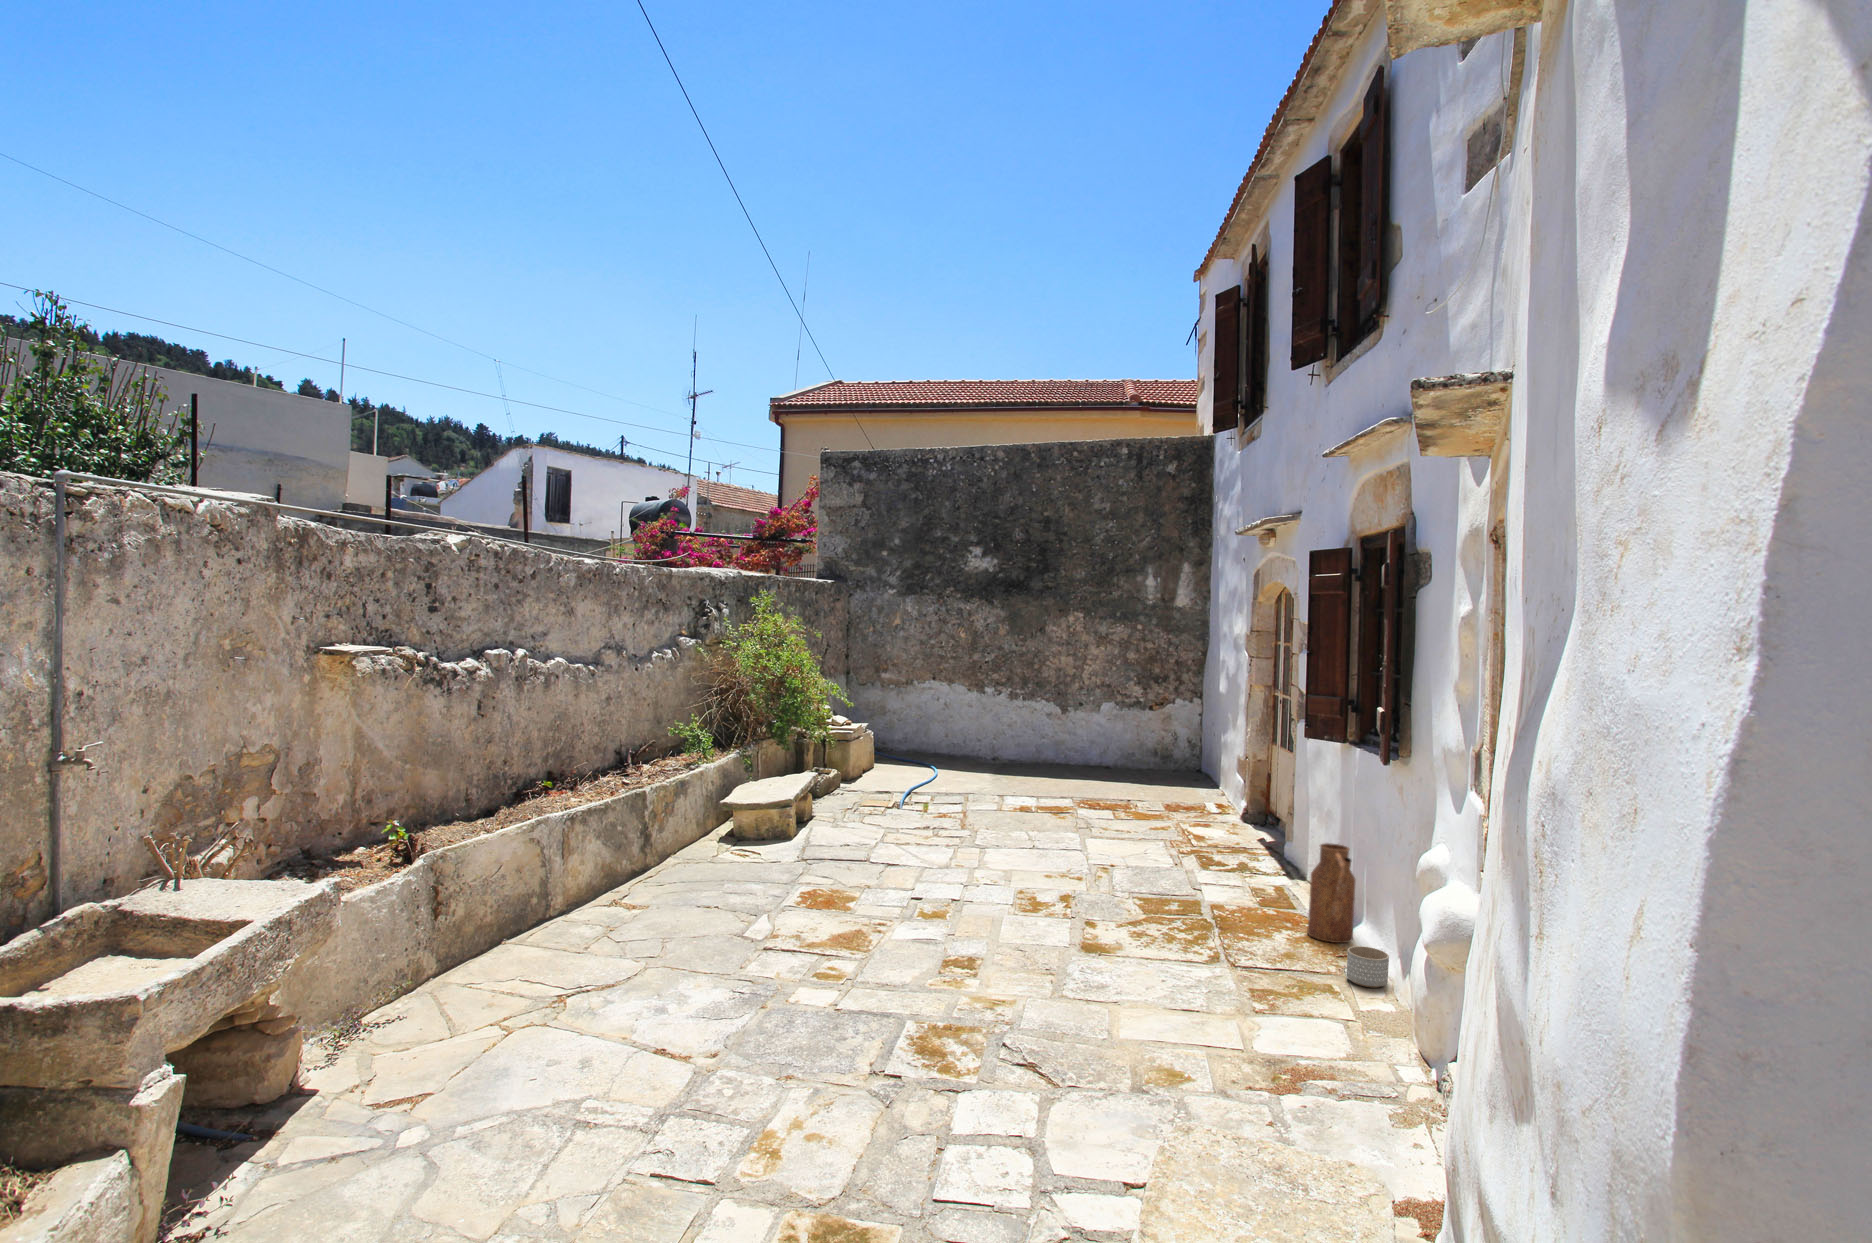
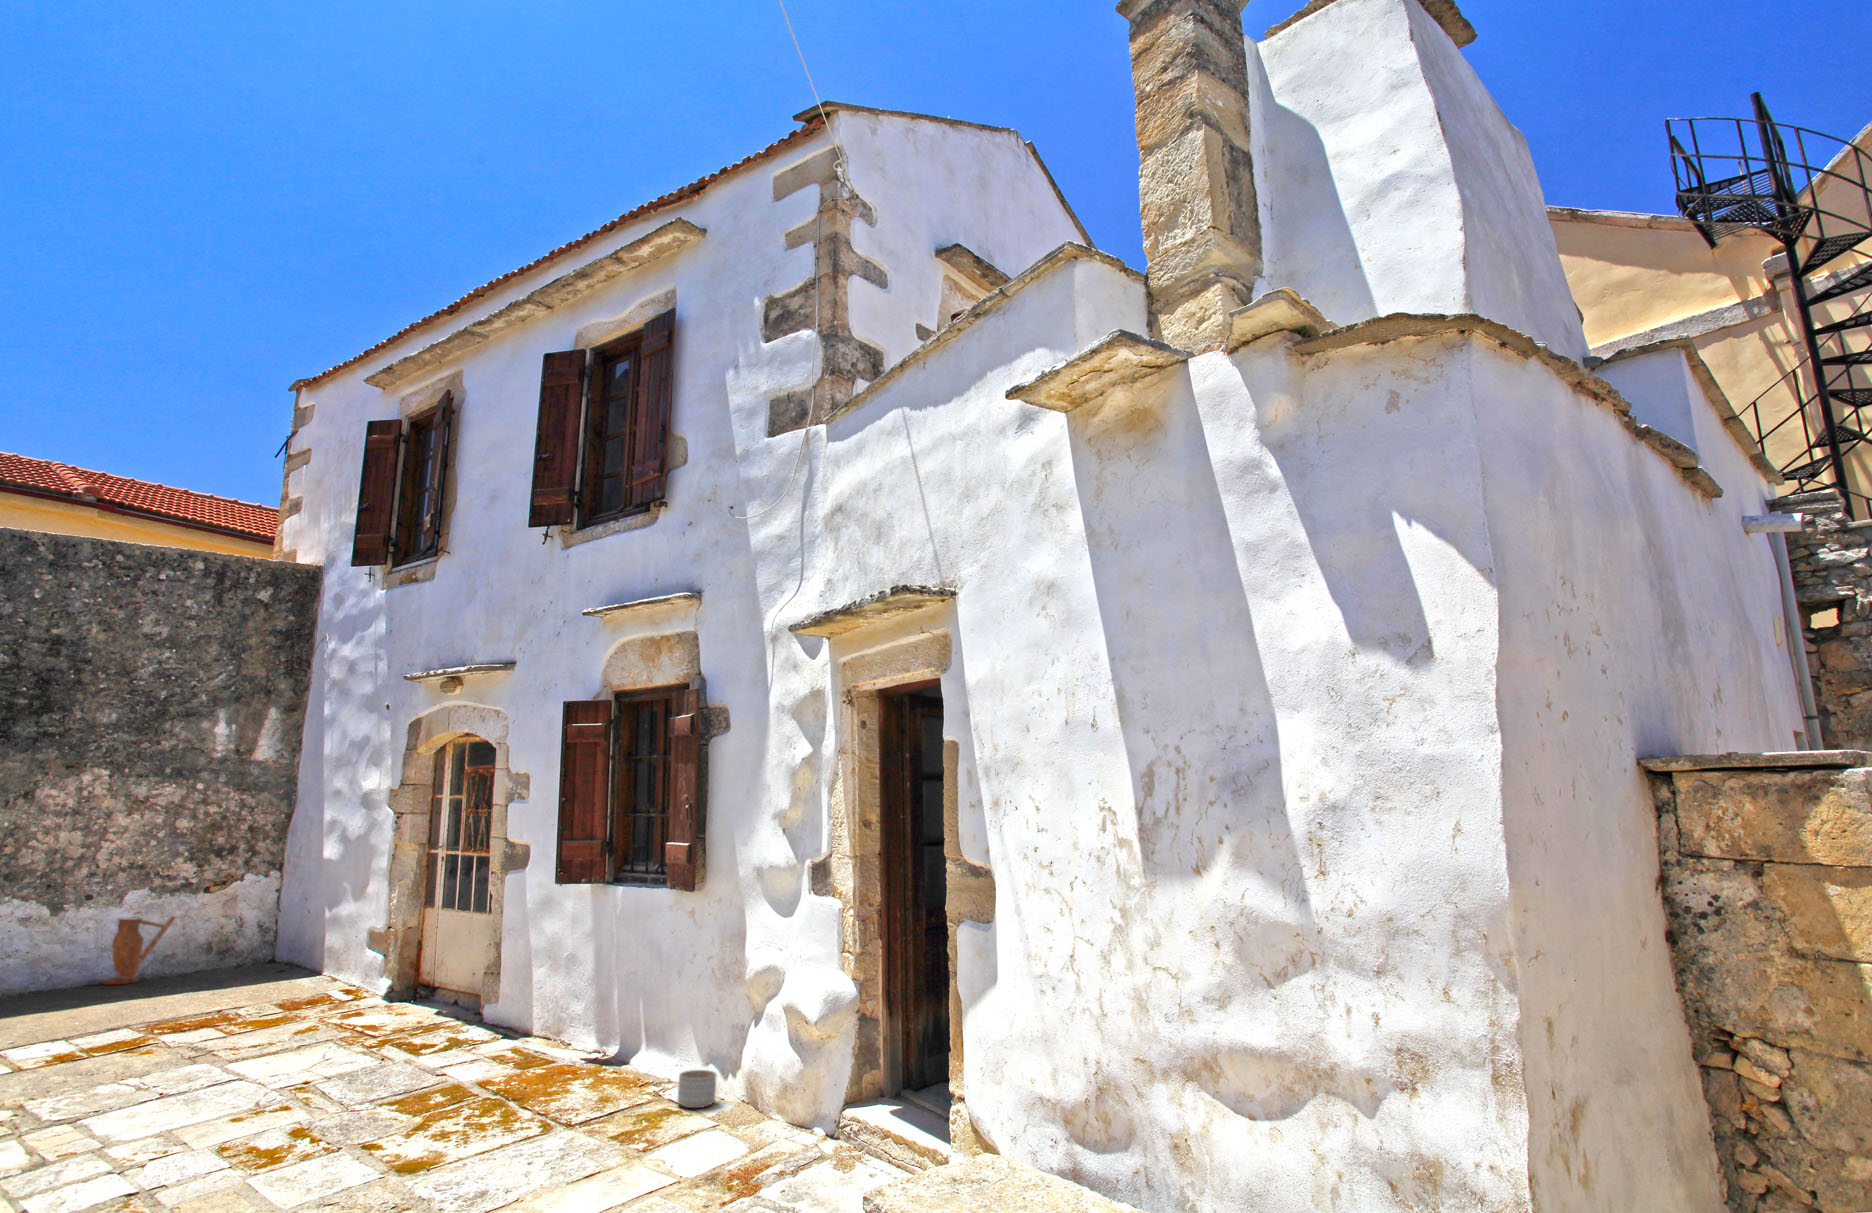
watering can: present [1307,843,1355,943] -> present [101,916,175,985]

